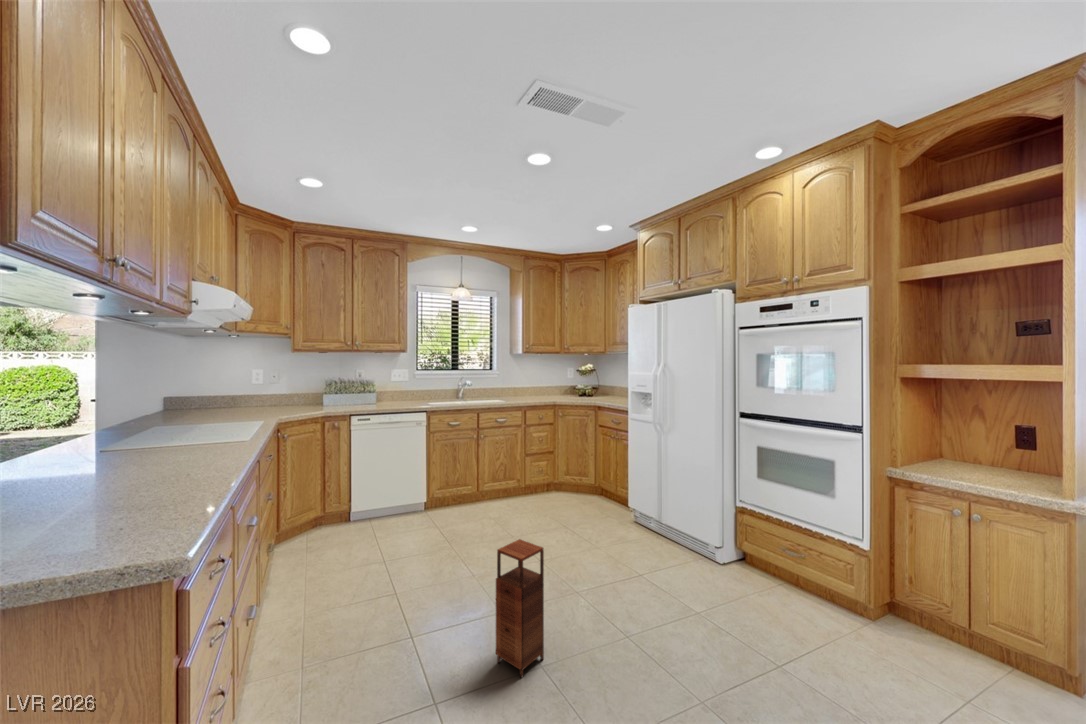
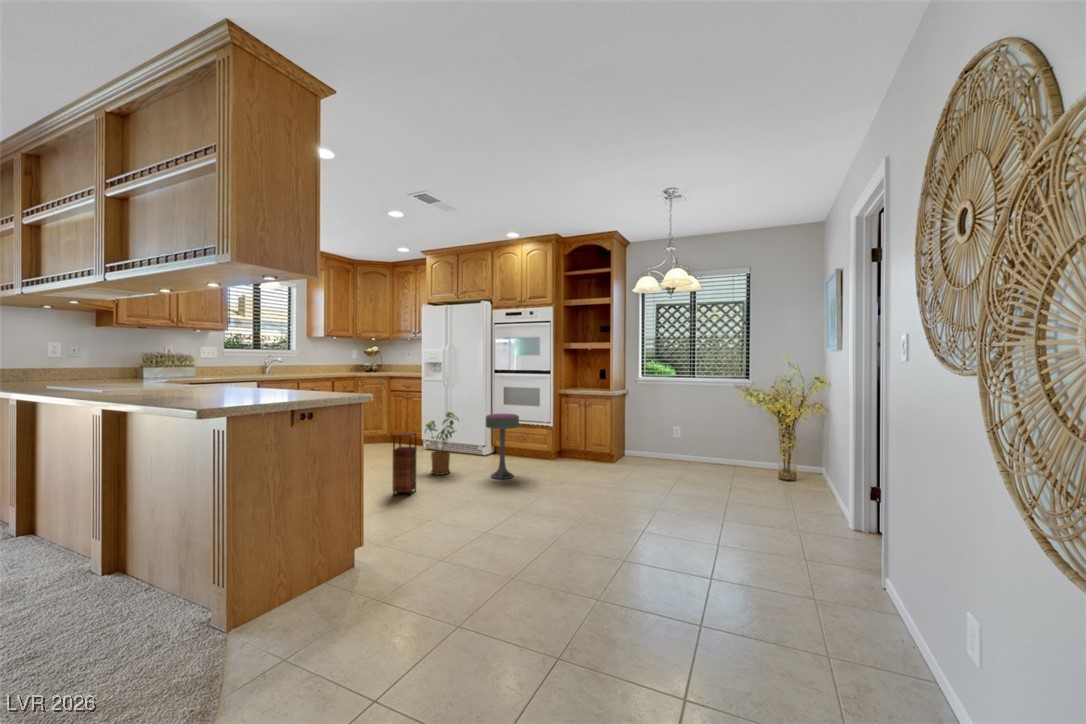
house plant: none [594,494,657,611] -> present [425,412,459,475]
bar stool: none [696,517,775,677] -> present [486,414,519,479]

